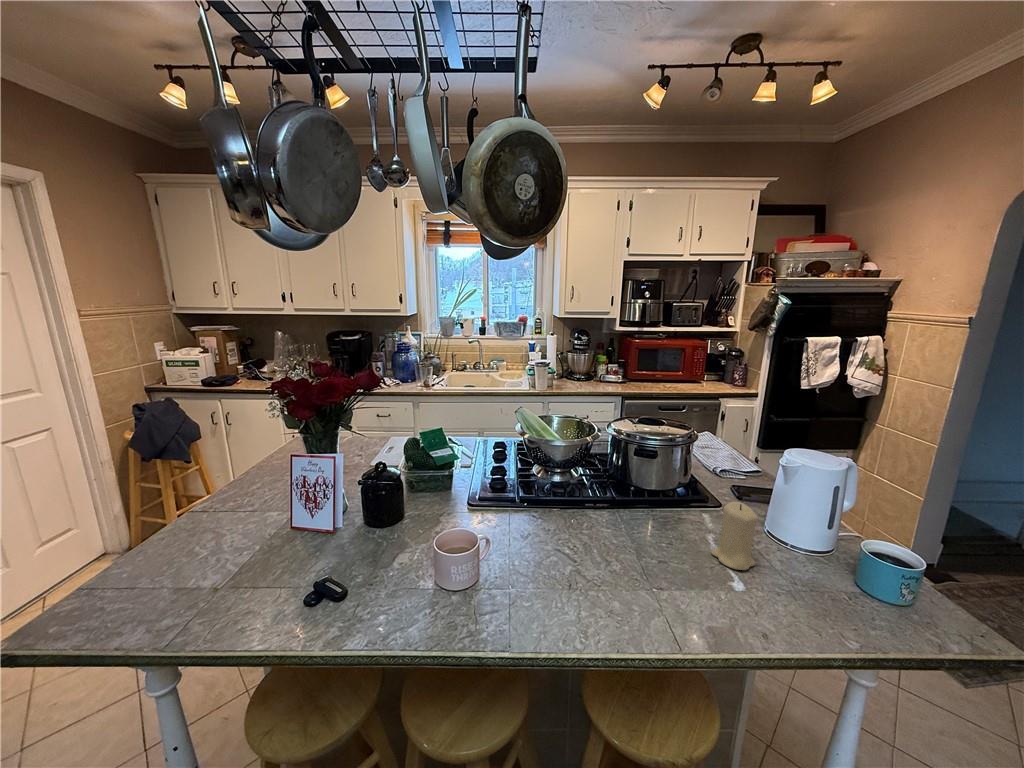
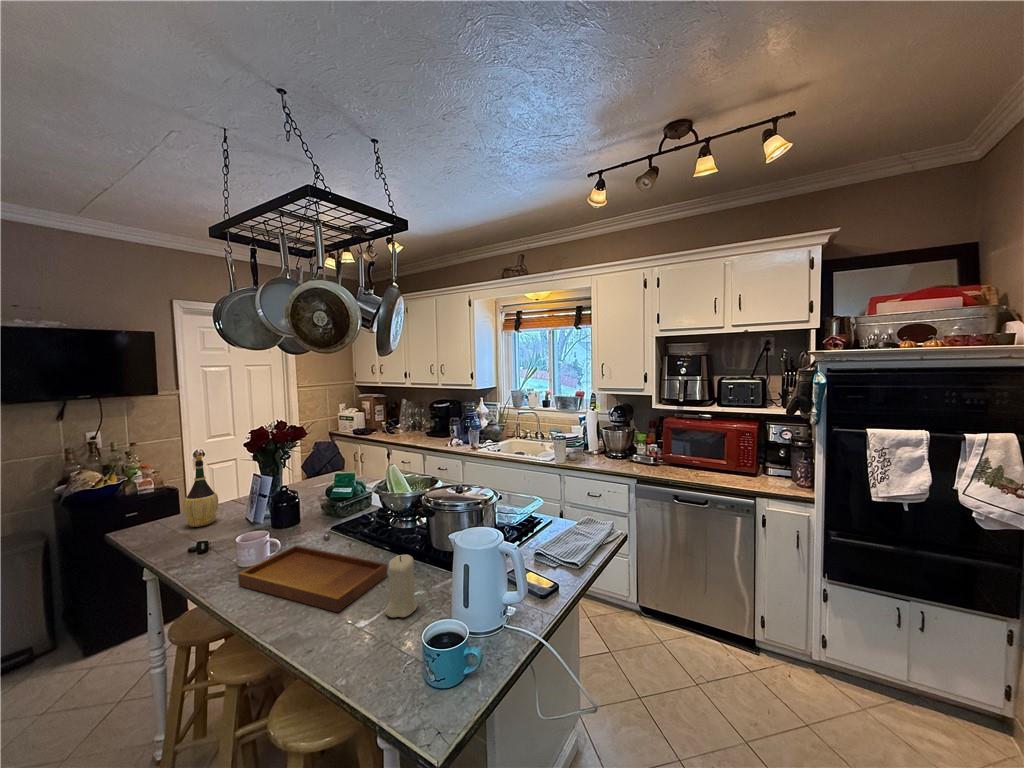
wine bottle: none [199,448,261,574] -> present [183,456,218,527]
tray: none [504,508,697,615] -> present [238,534,387,612]

